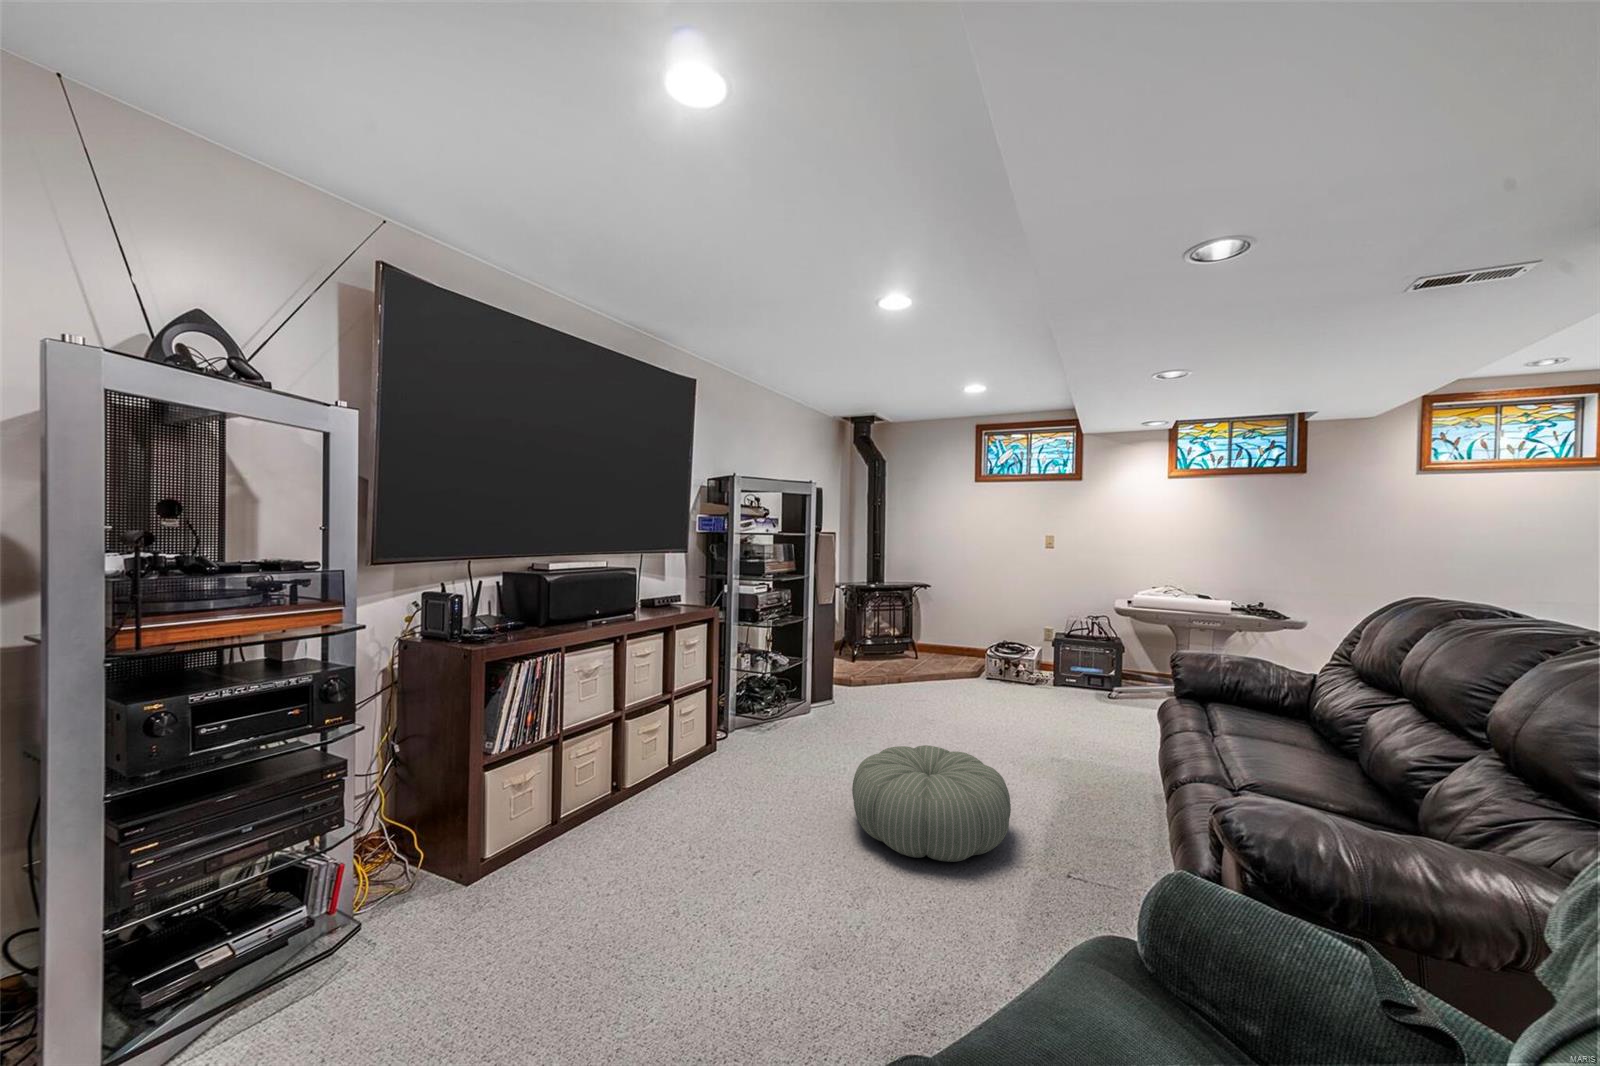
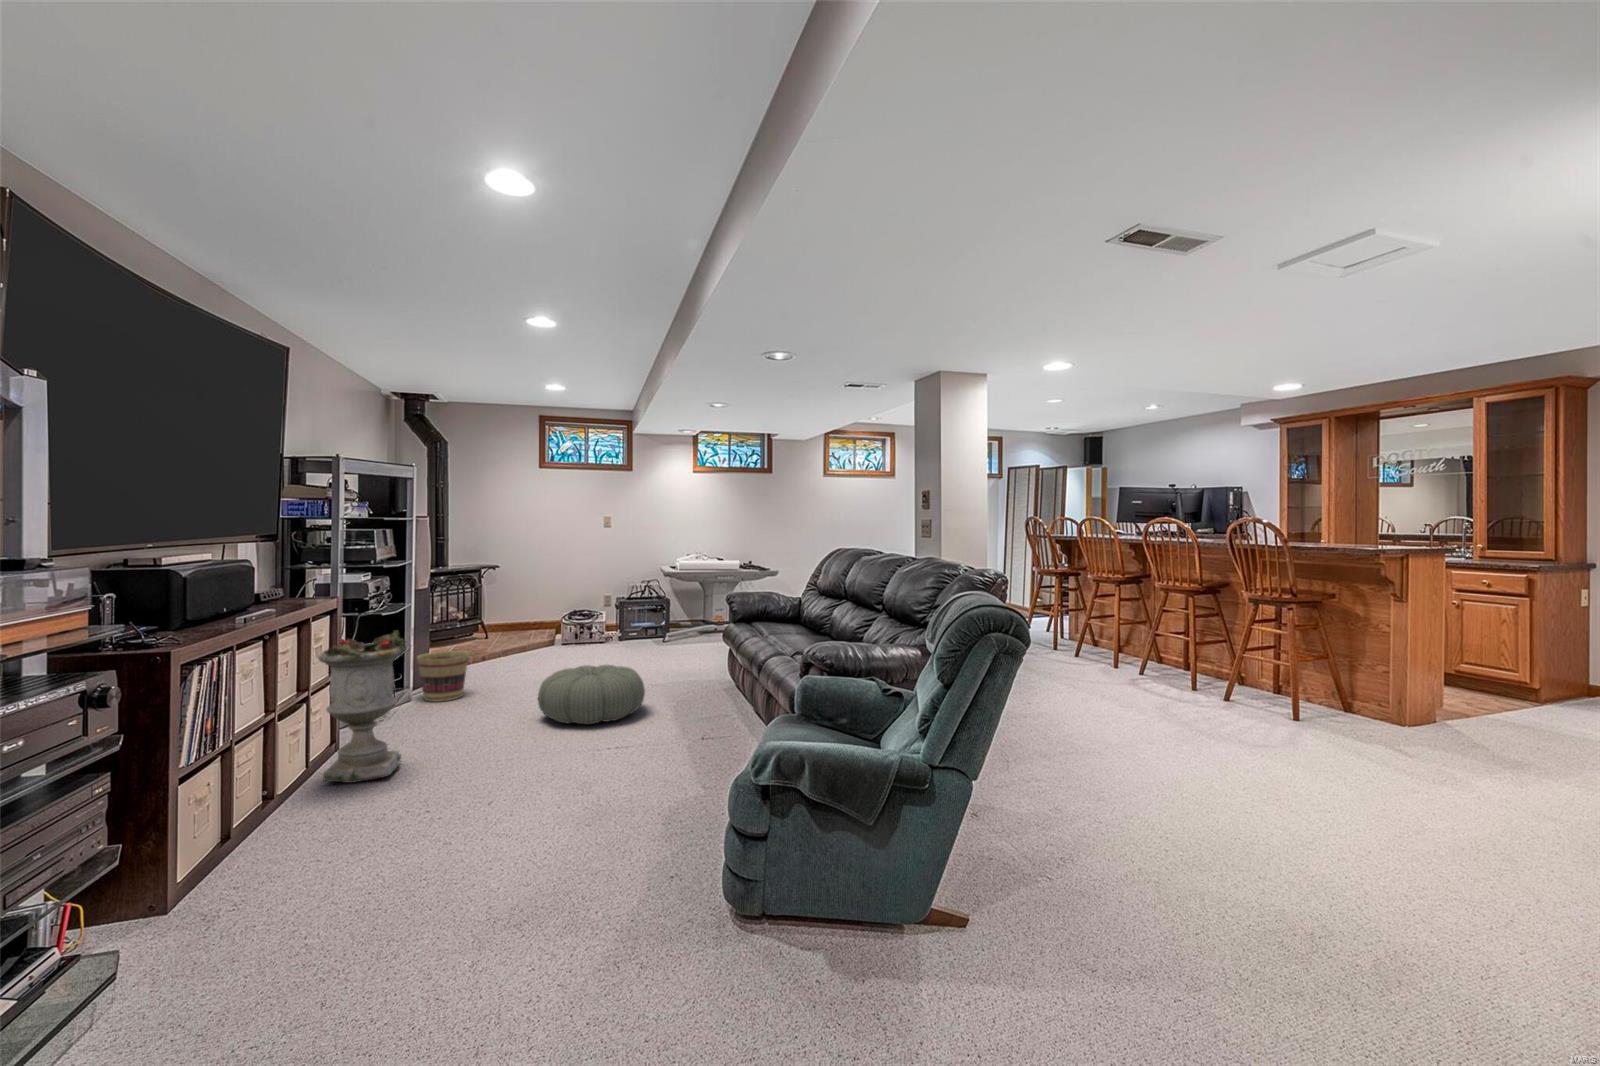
planter: none [548,674,657,872] -> present [318,631,406,783]
basket: none [778,680,830,741] -> present [417,651,469,702]

